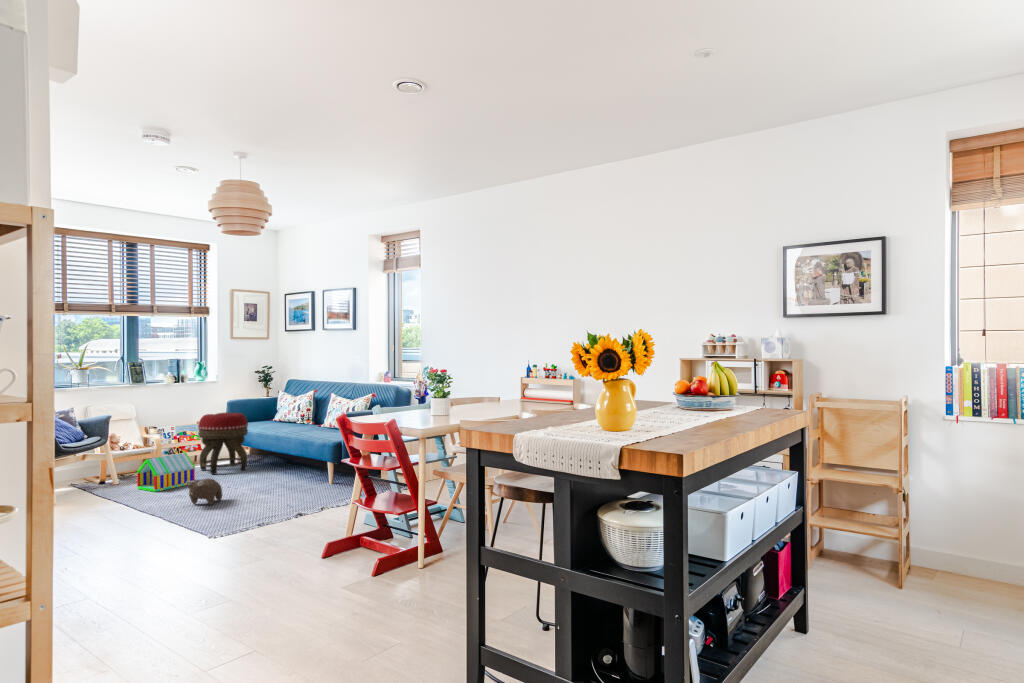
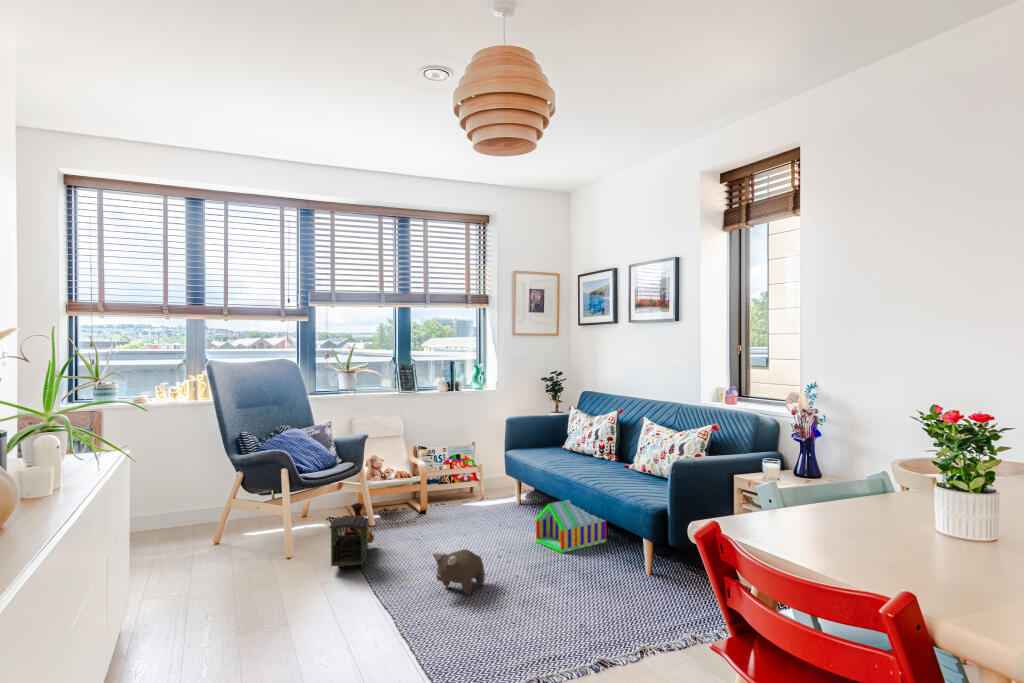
footstool: present [198,413,248,475] -> none [468,436,530,523]
toy house: present [137,453,195,492] -> present [536,500,606,553]
toy train: none [96,463,126,506] -> present [329,503,374,567]

